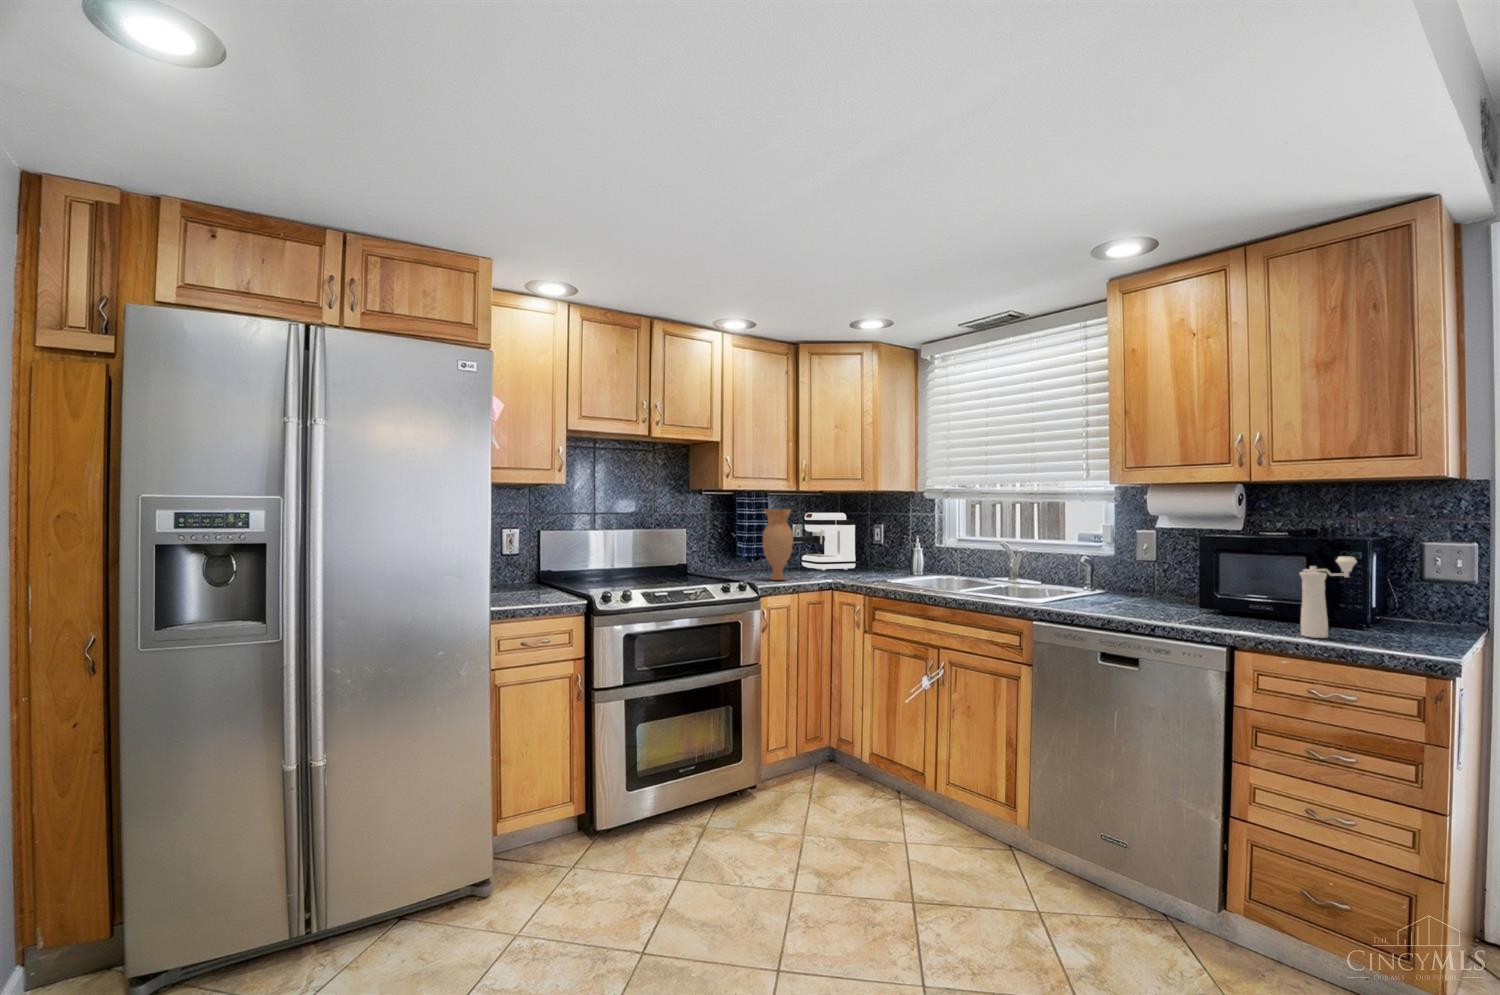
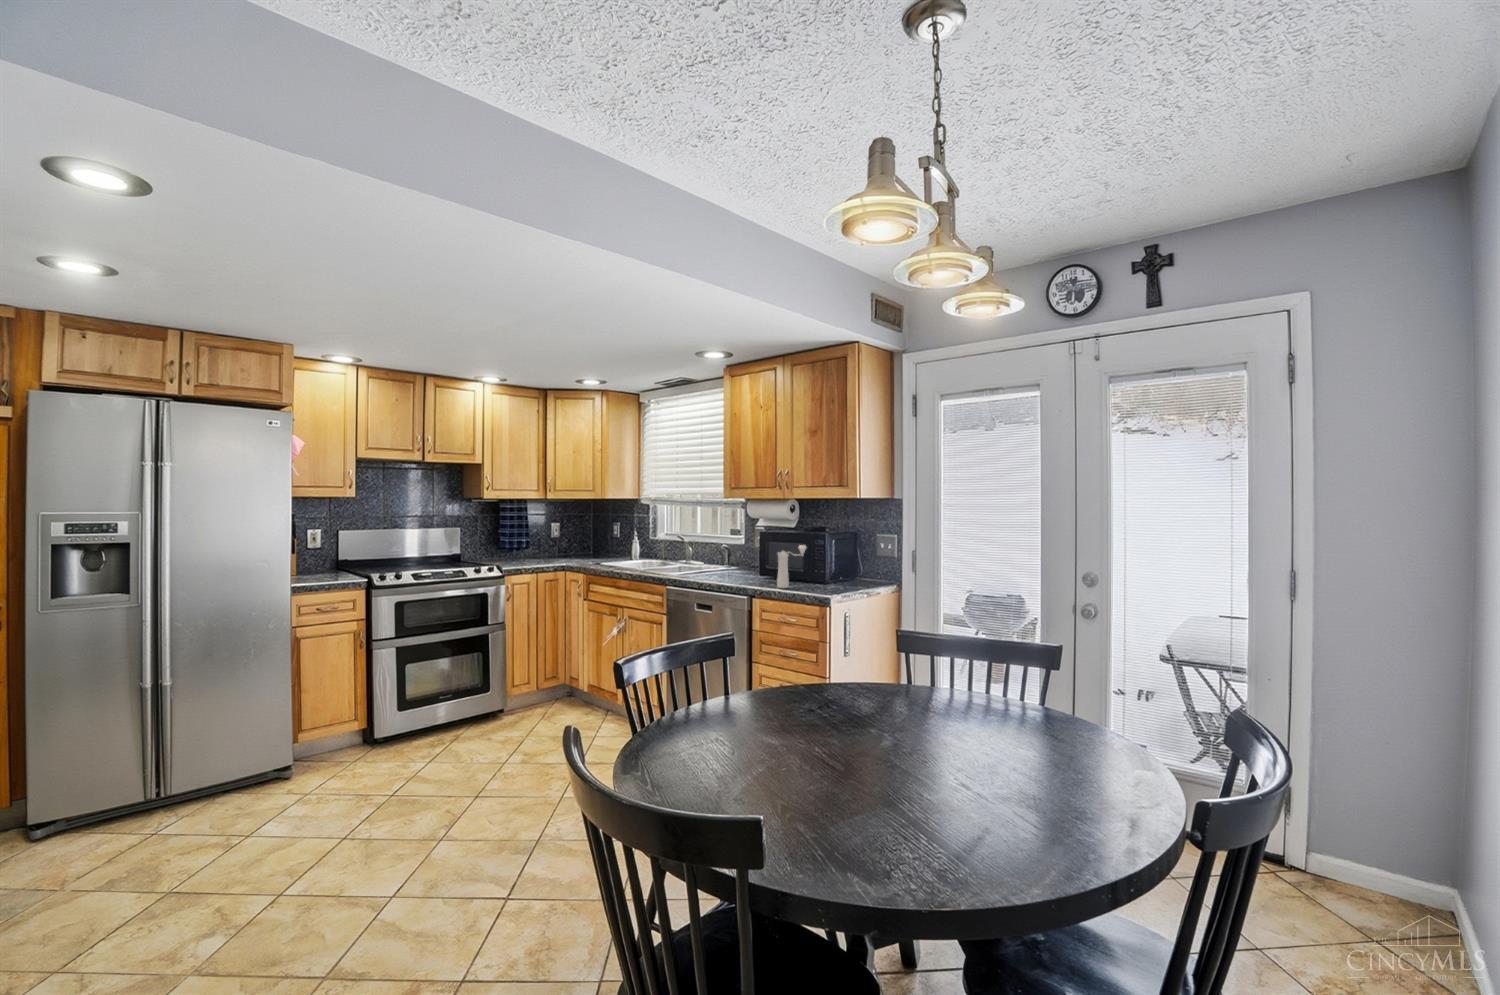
vase: present [763,509,793,580] -> none [514,514,537,565]
coffee maker: present [793,513,855,570] -> none [548,515,595,558]

